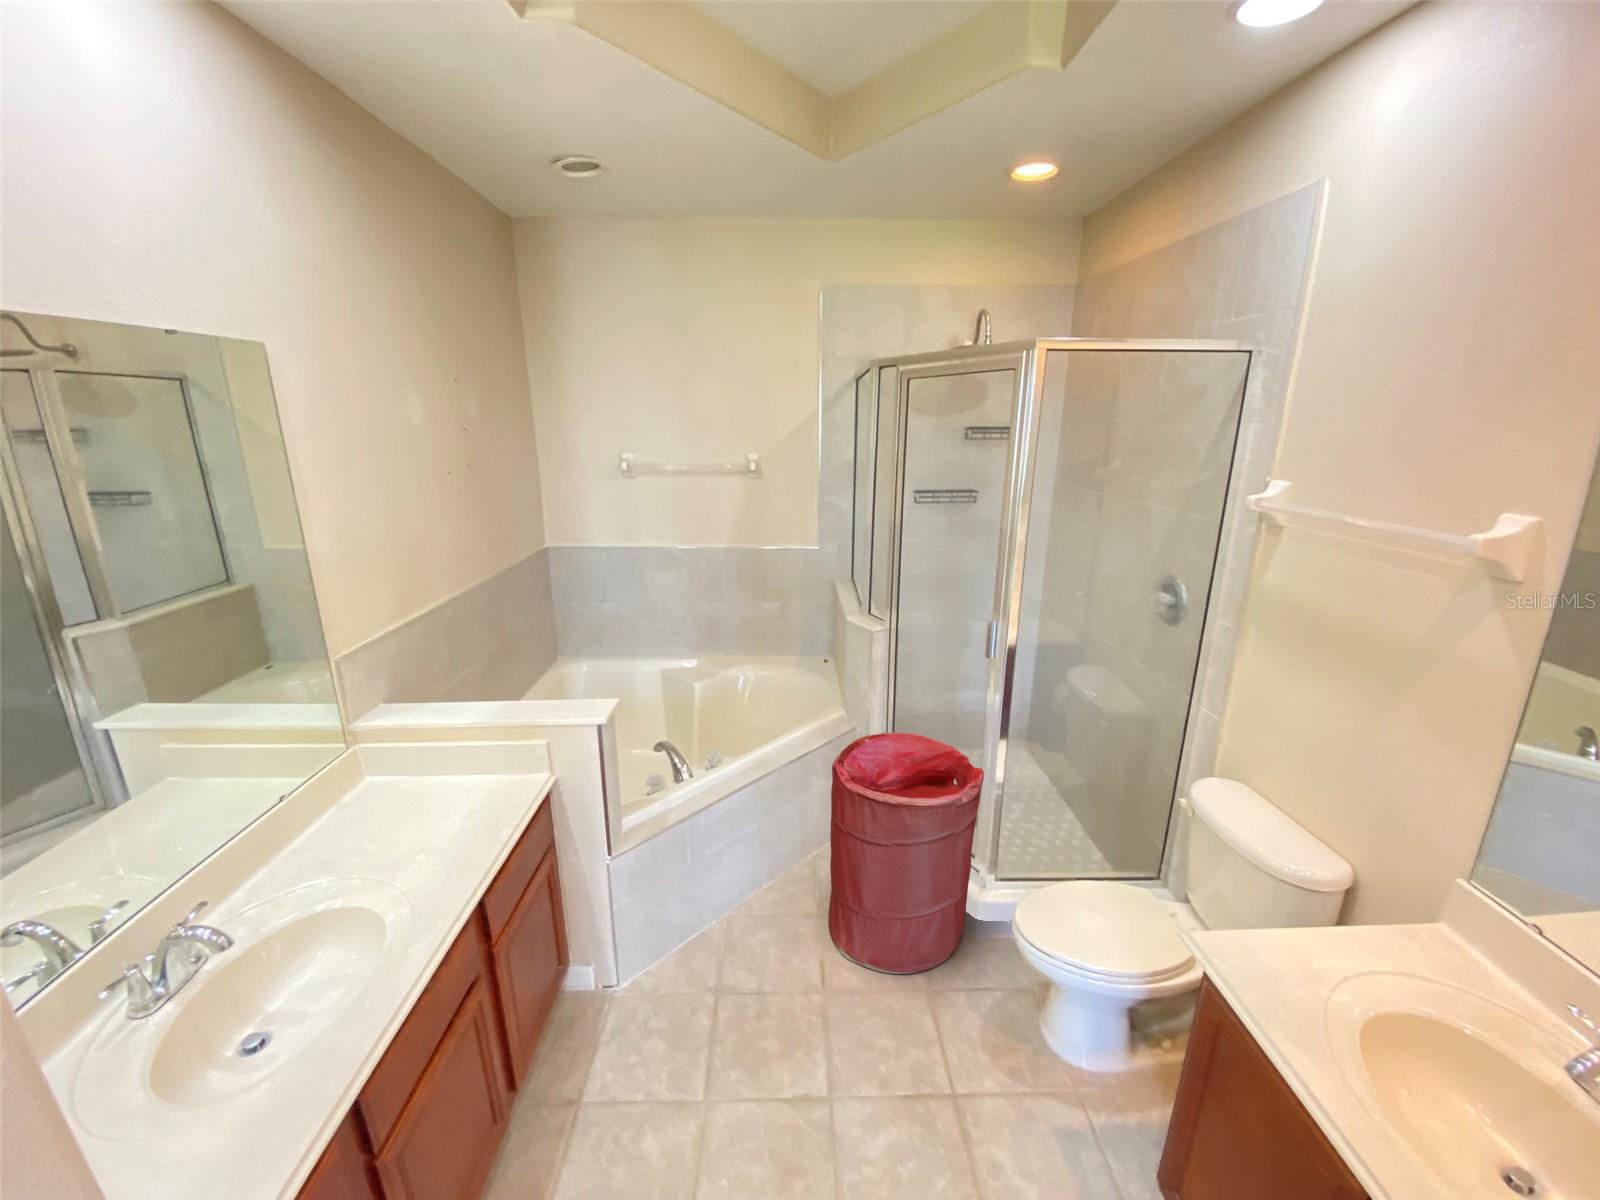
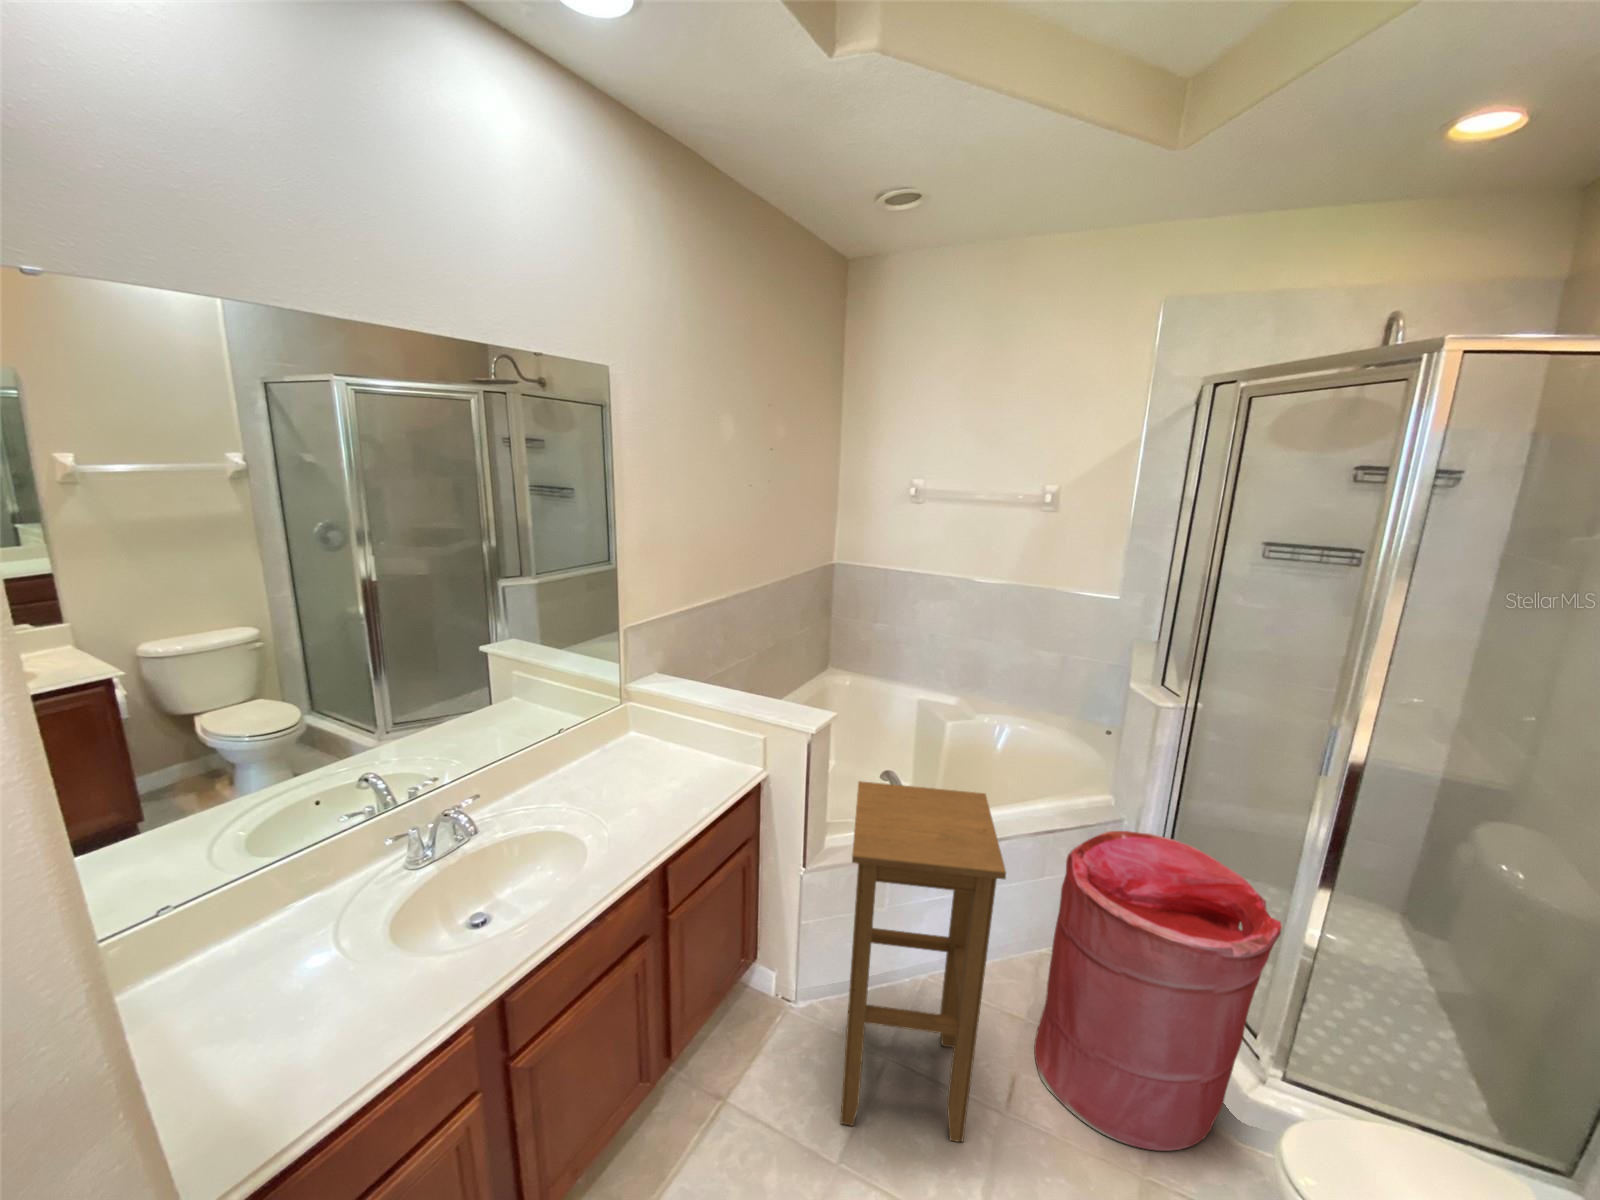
stool: none [651,735,805,1068] -> present [840,781,1006,1142]

